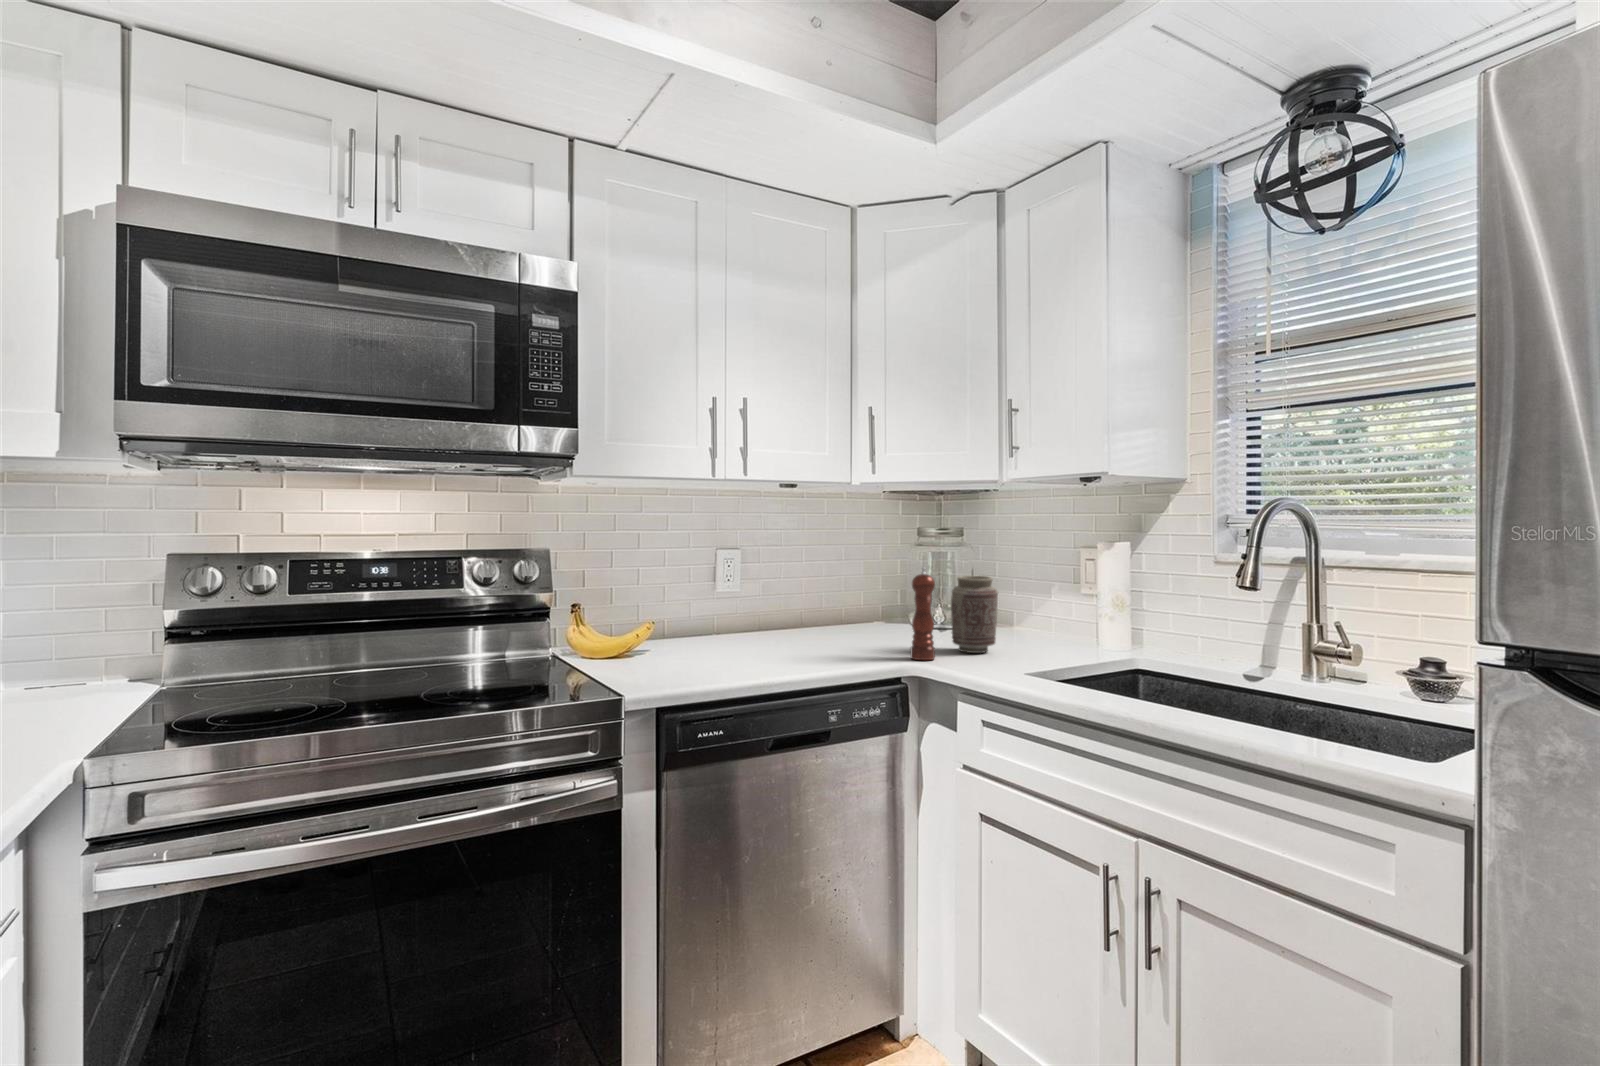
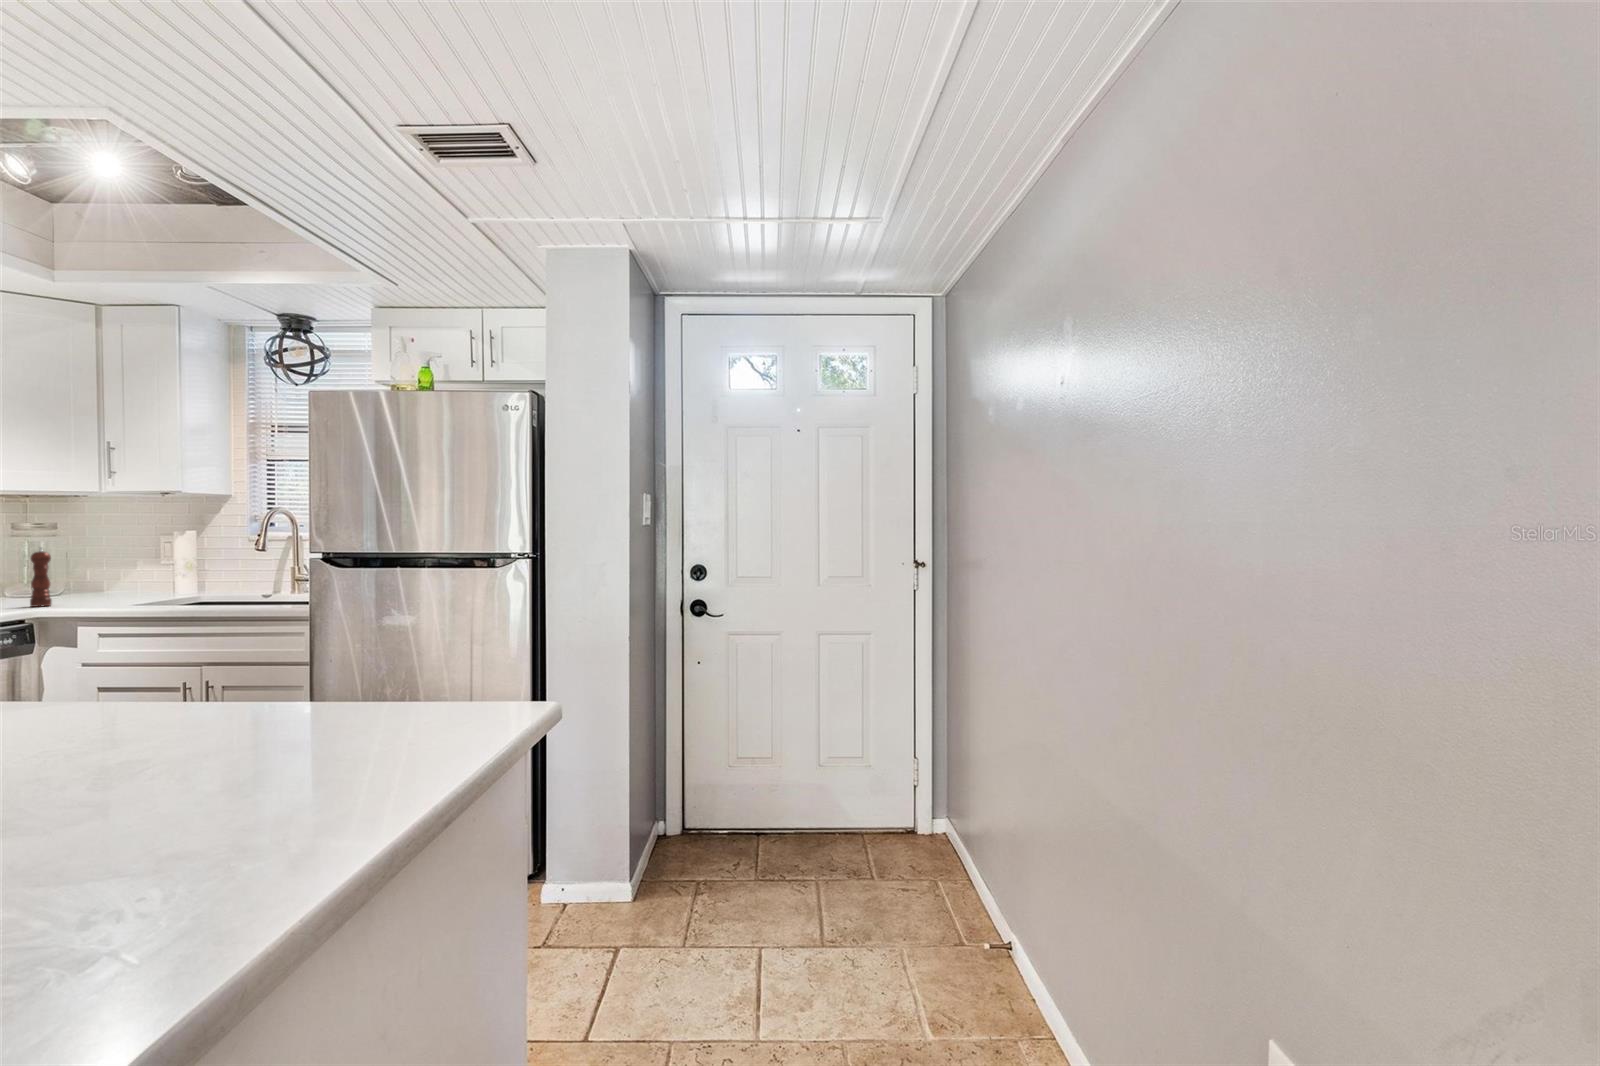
vase: present [951,576,998,653] -> none [60,553,100,602]

